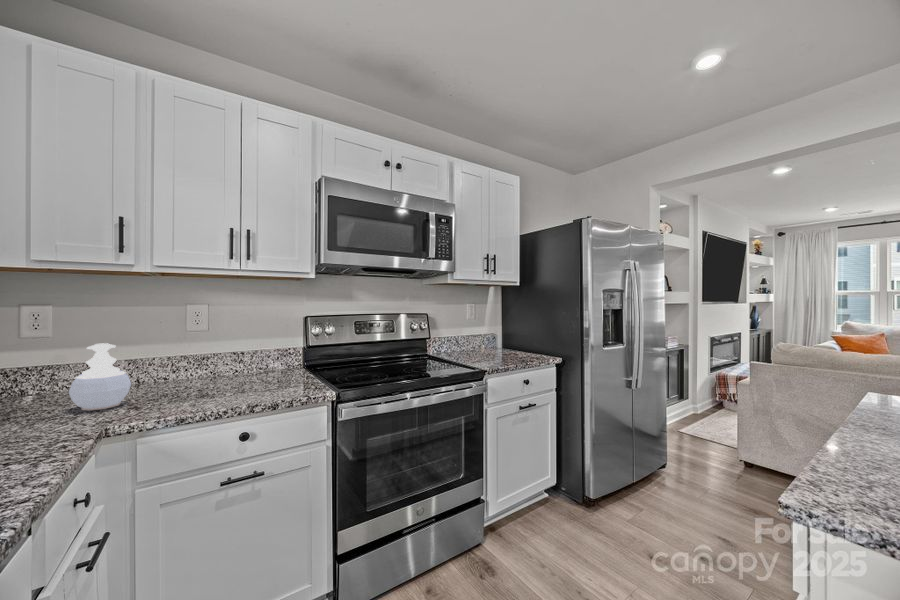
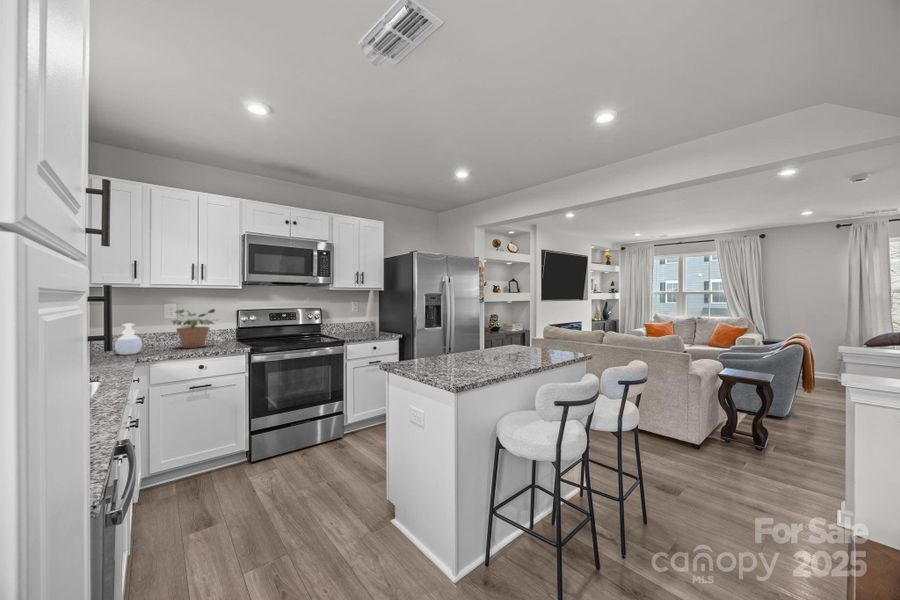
potted plant: none [192,313,281,387] -> present [172,309,215,348]

